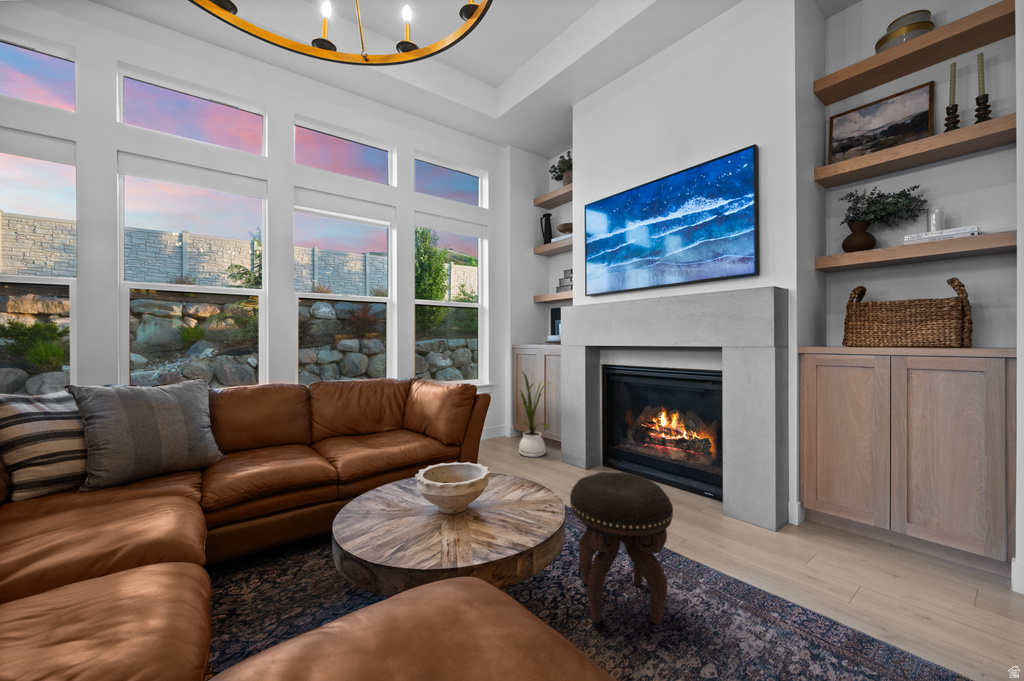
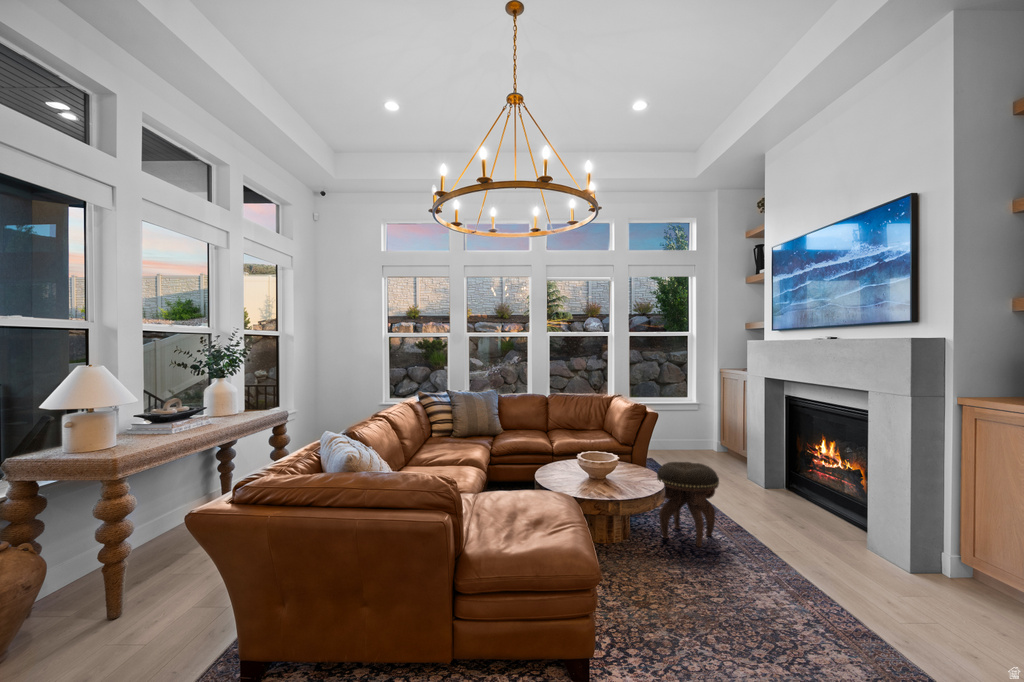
house plant: present [518,372,549,457] -> none [706,395,743,473]

